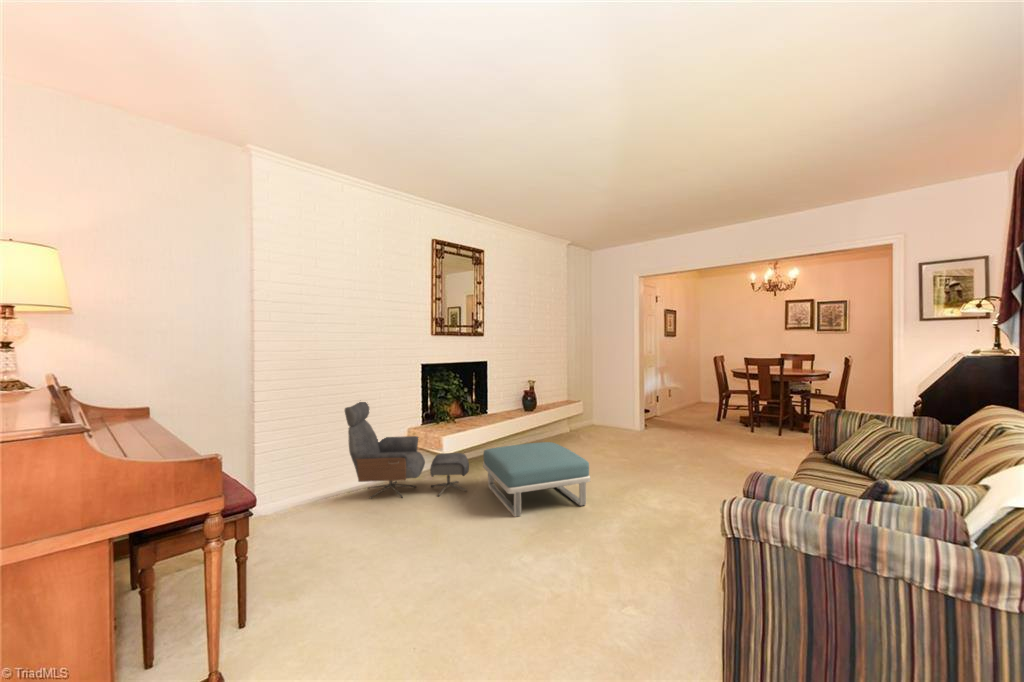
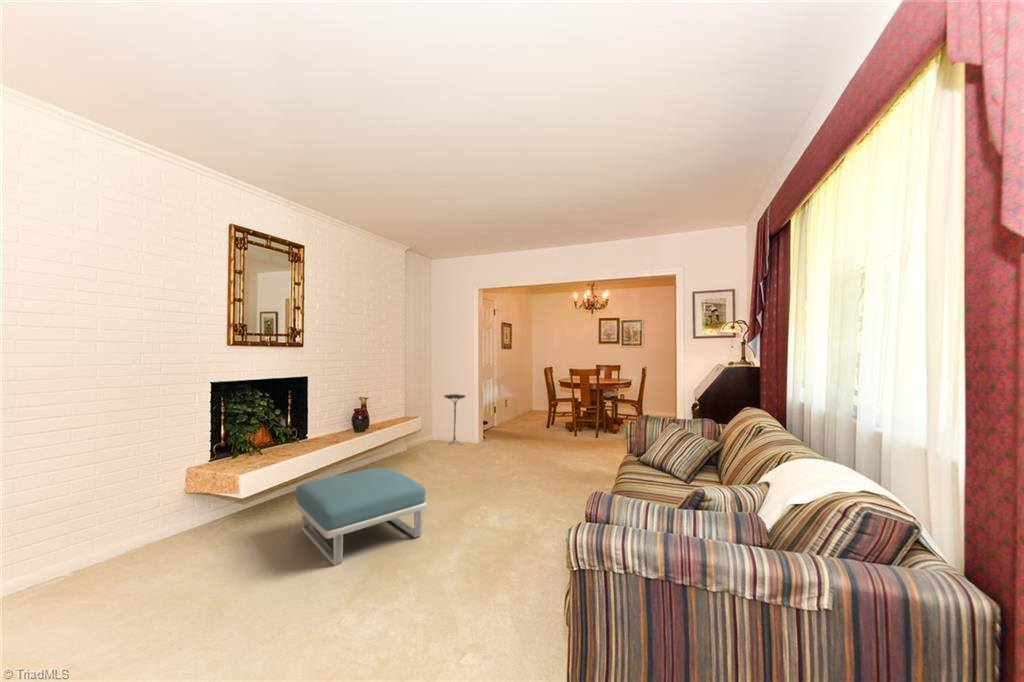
side table: none [605,381,627,431] -> present [444,394,465,441]
lounge chair: present [345,402,469,499] -> none [69,434,275,576]

